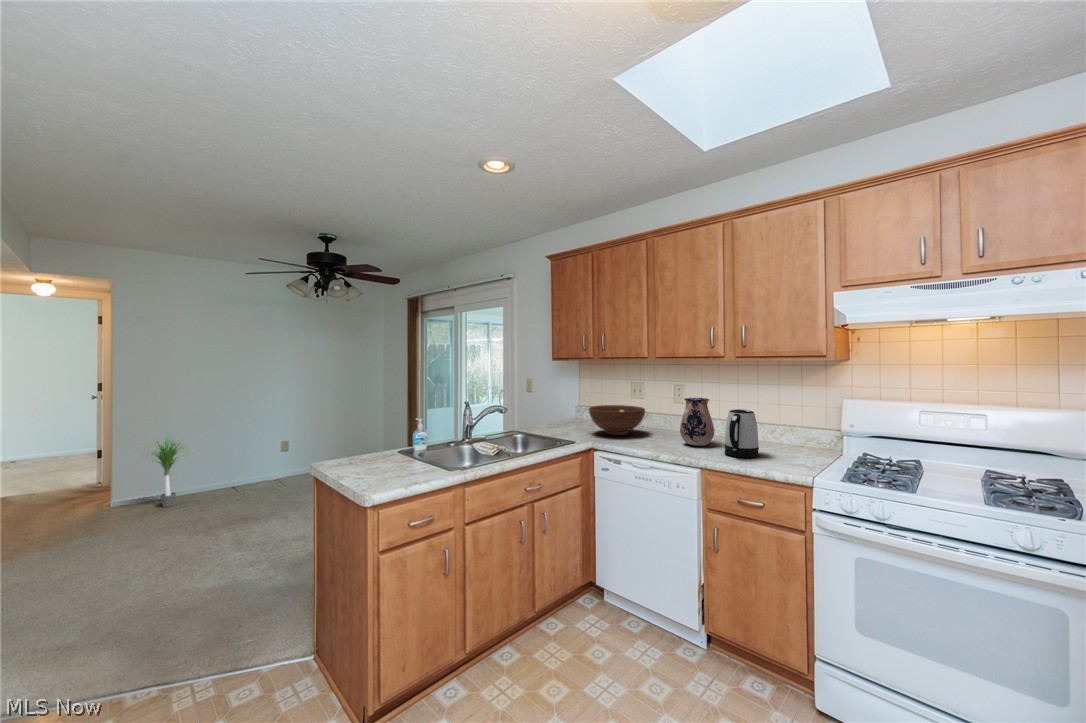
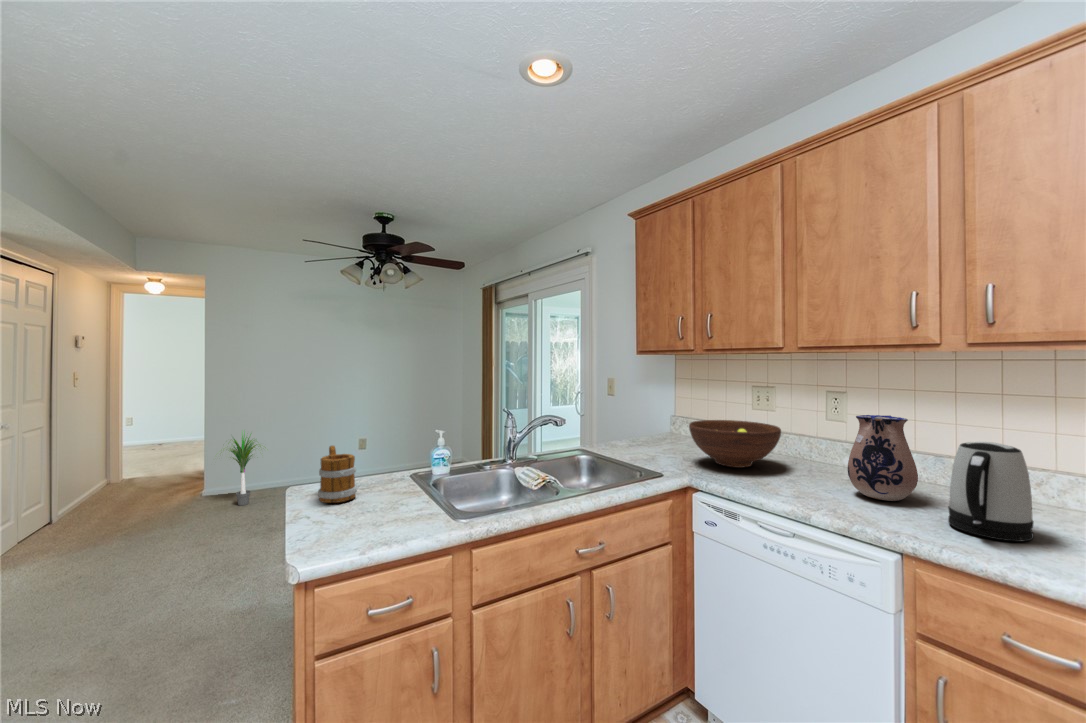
mug: none [349,429,377,468] -> present [318,446,357,503]

